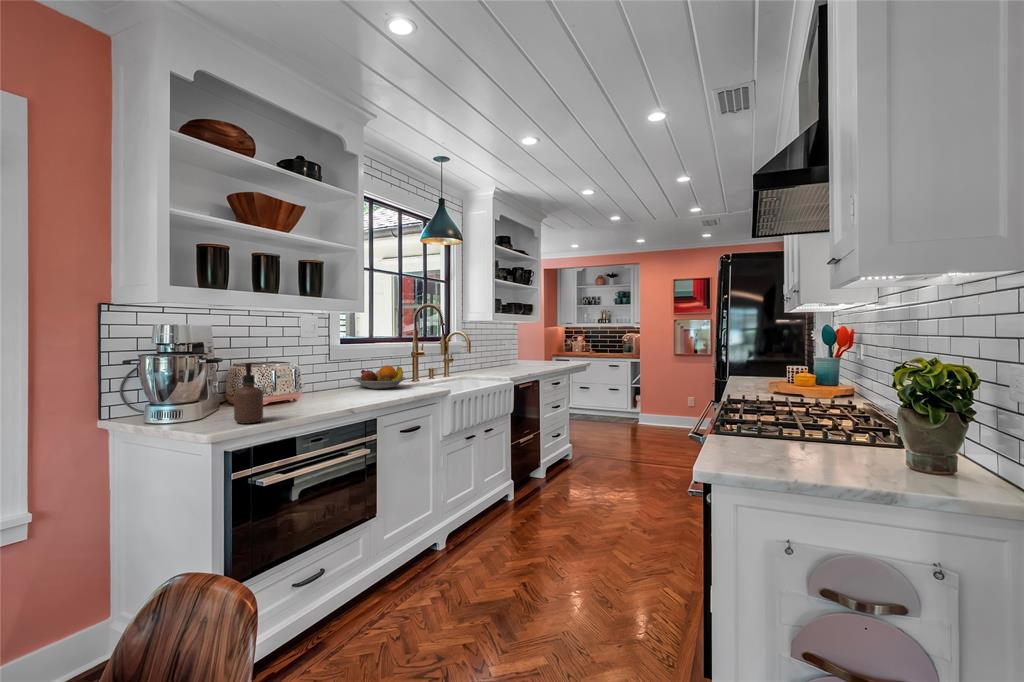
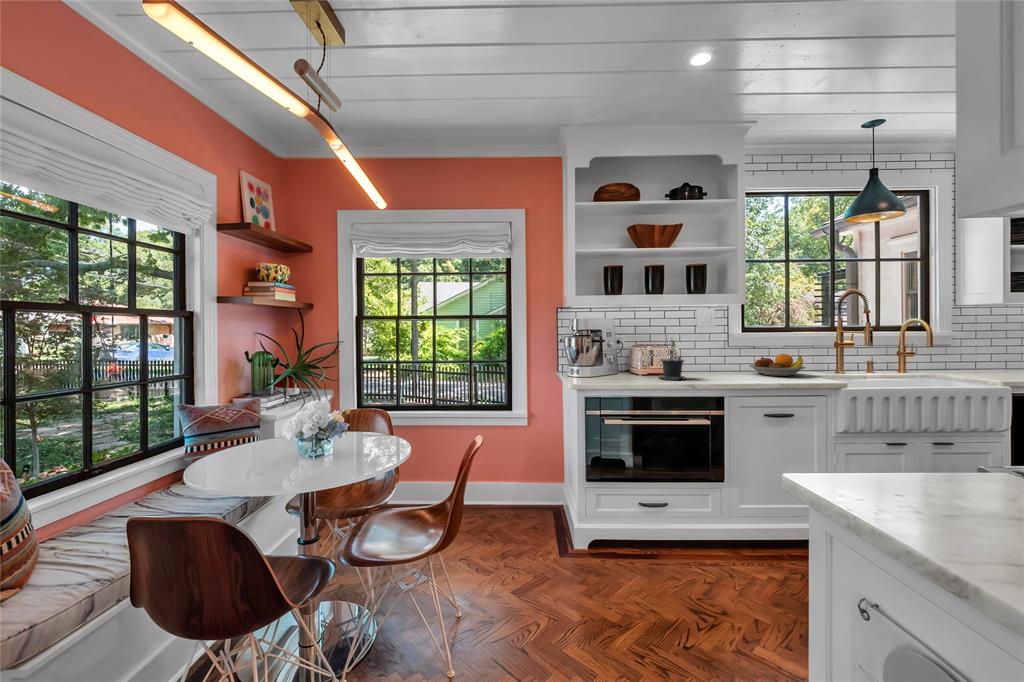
potted plant: none [281,348,325,408] -> present [658,334,686,380]
soap dispenser: present [234,363,263,424] -> none [604,342,621,382]

